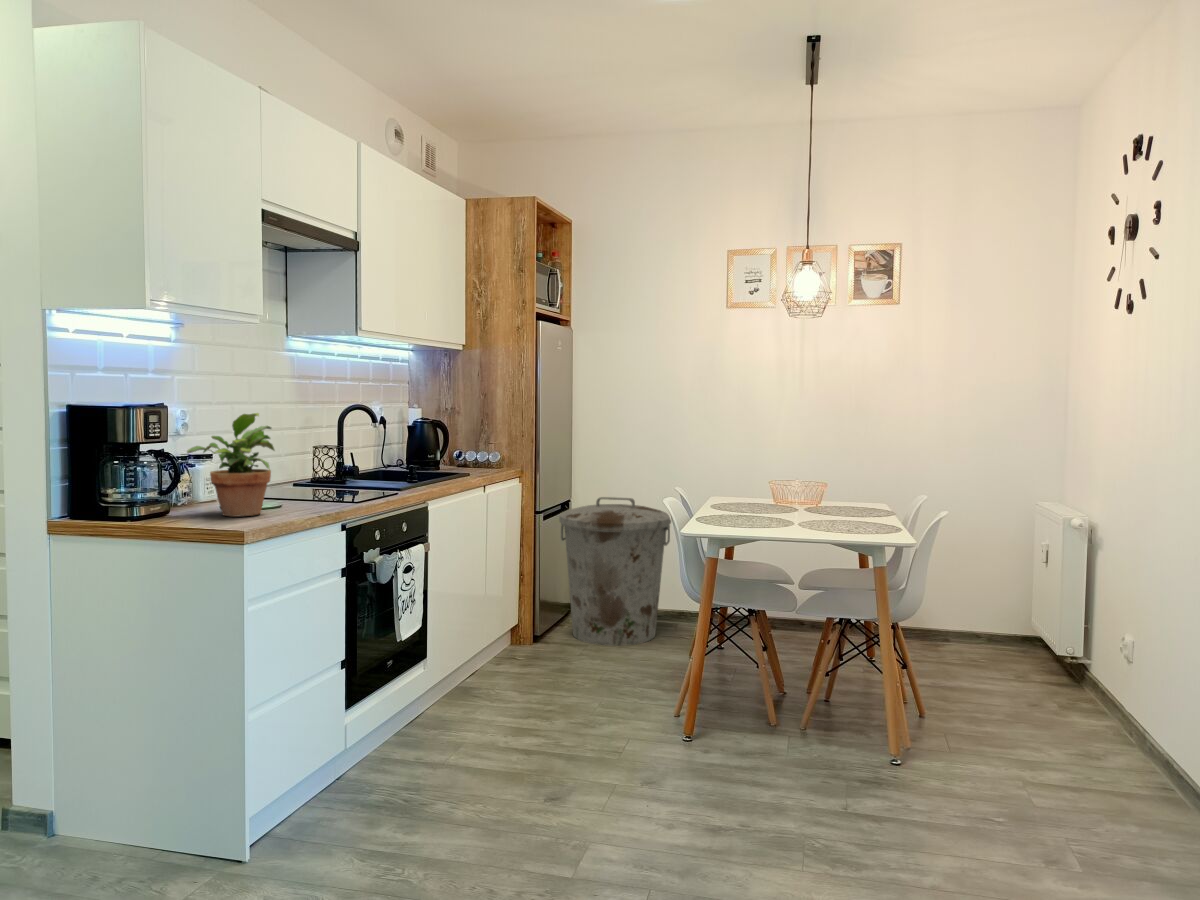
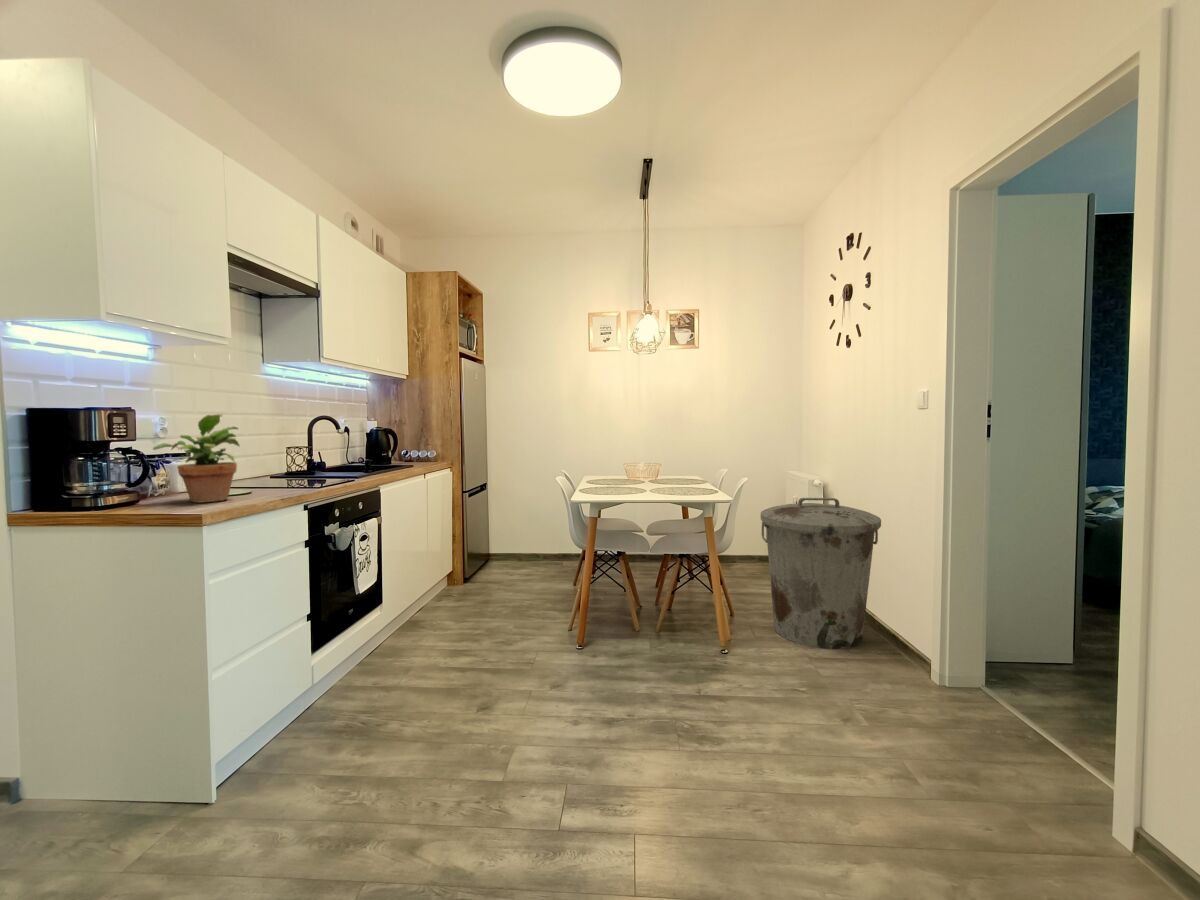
trash can: present [559,497,671,646] -> present [761,498,881,649]

